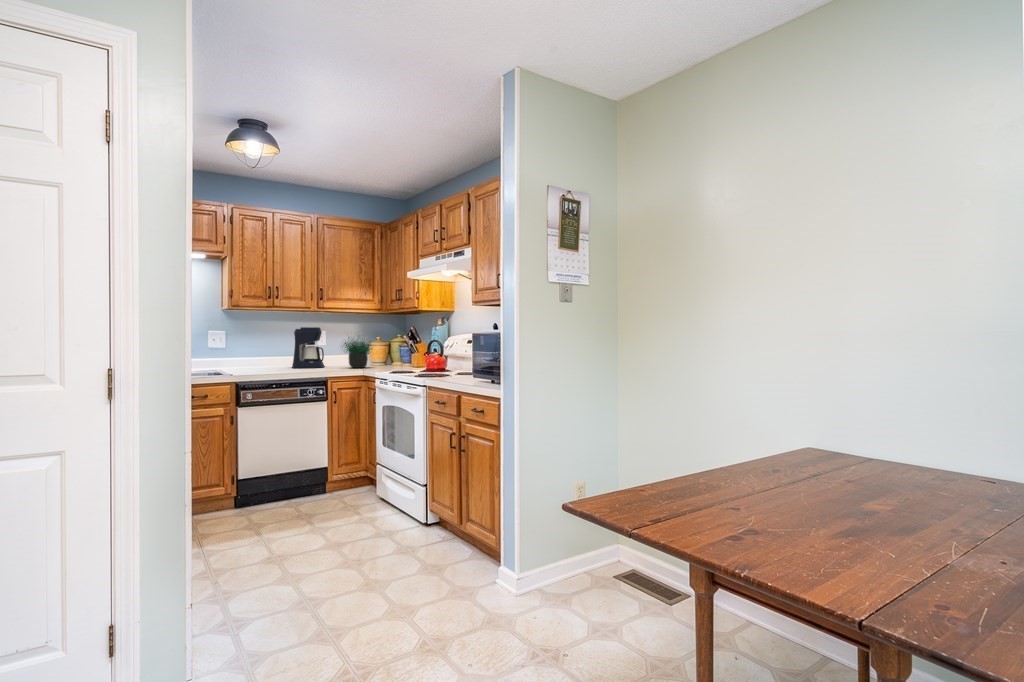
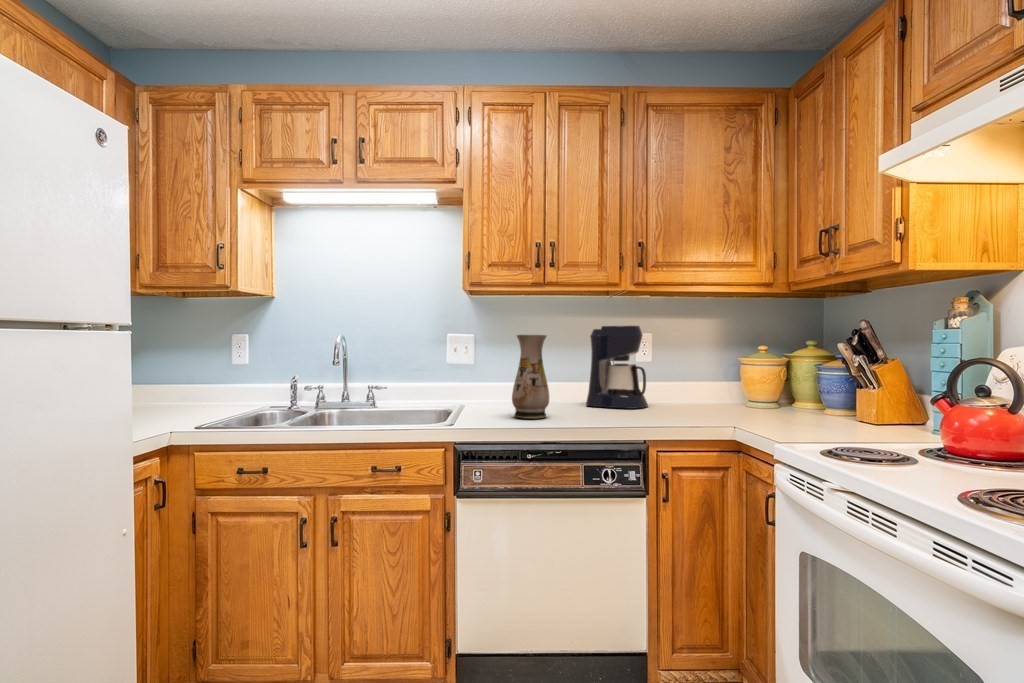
vase: none [258,332,278,372] -> present [512,335,549,418]
potted plant: present [344,339,372,368] -> none [668,321,771,418]

